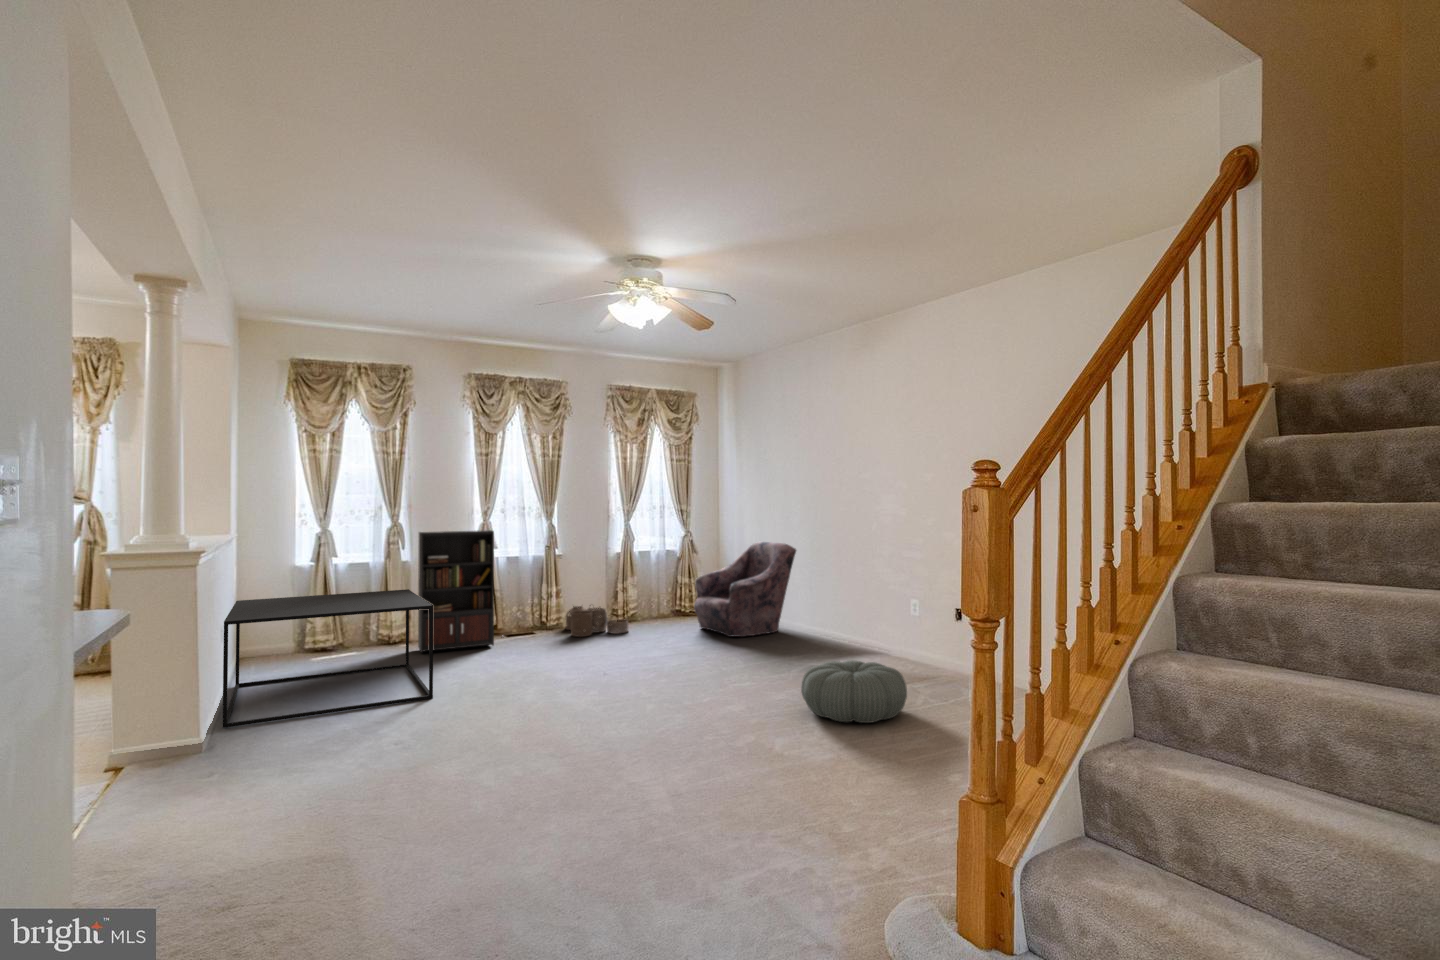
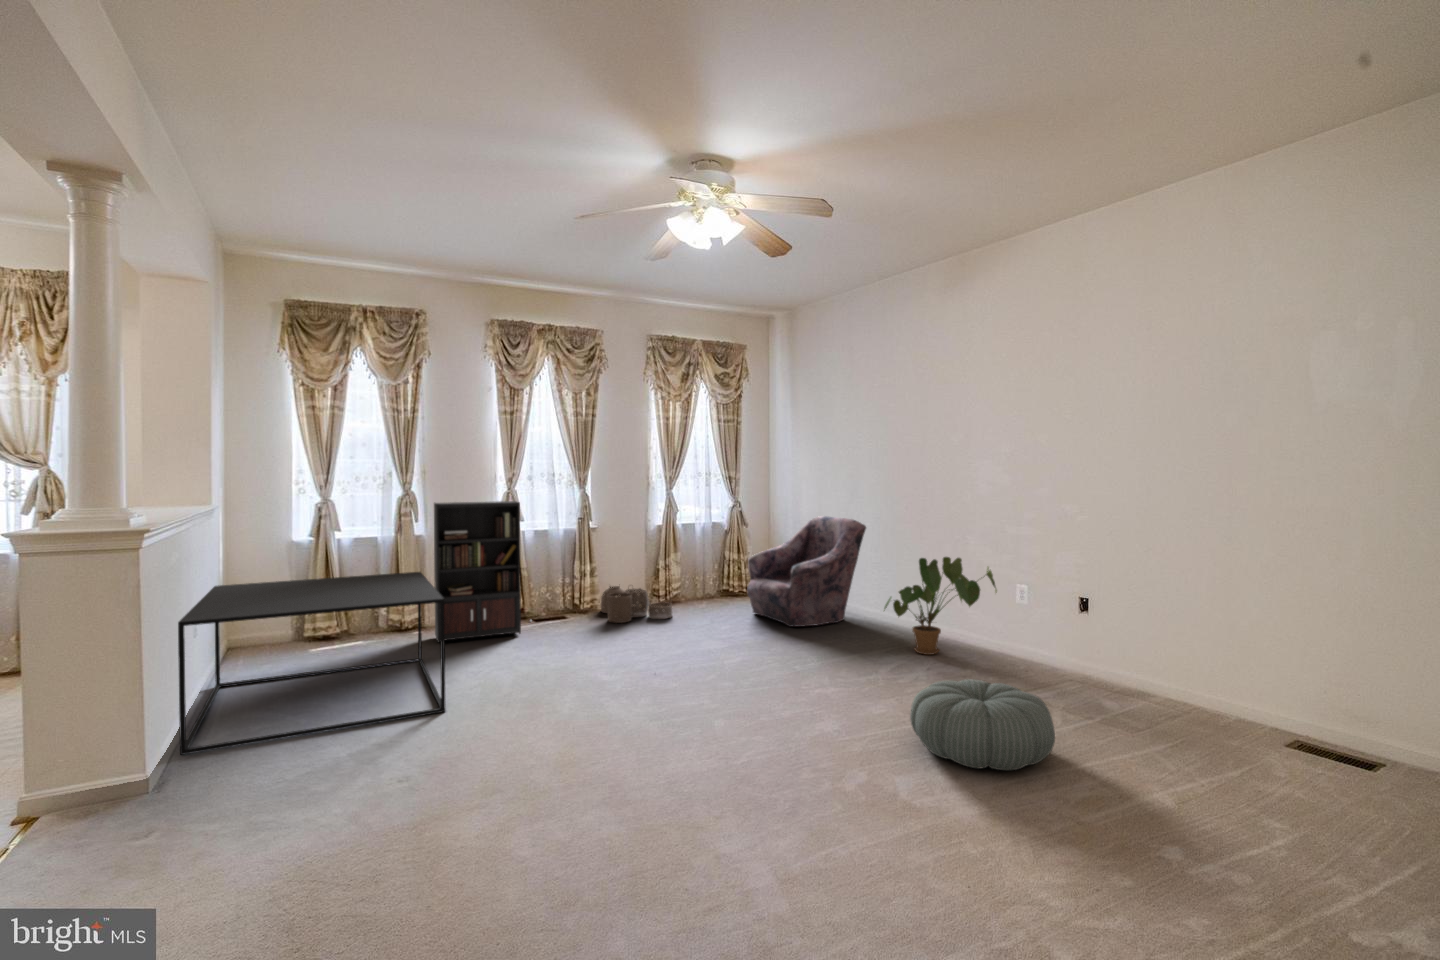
house plant: none [803,572,896,654] -> present [884,557,997,655]

